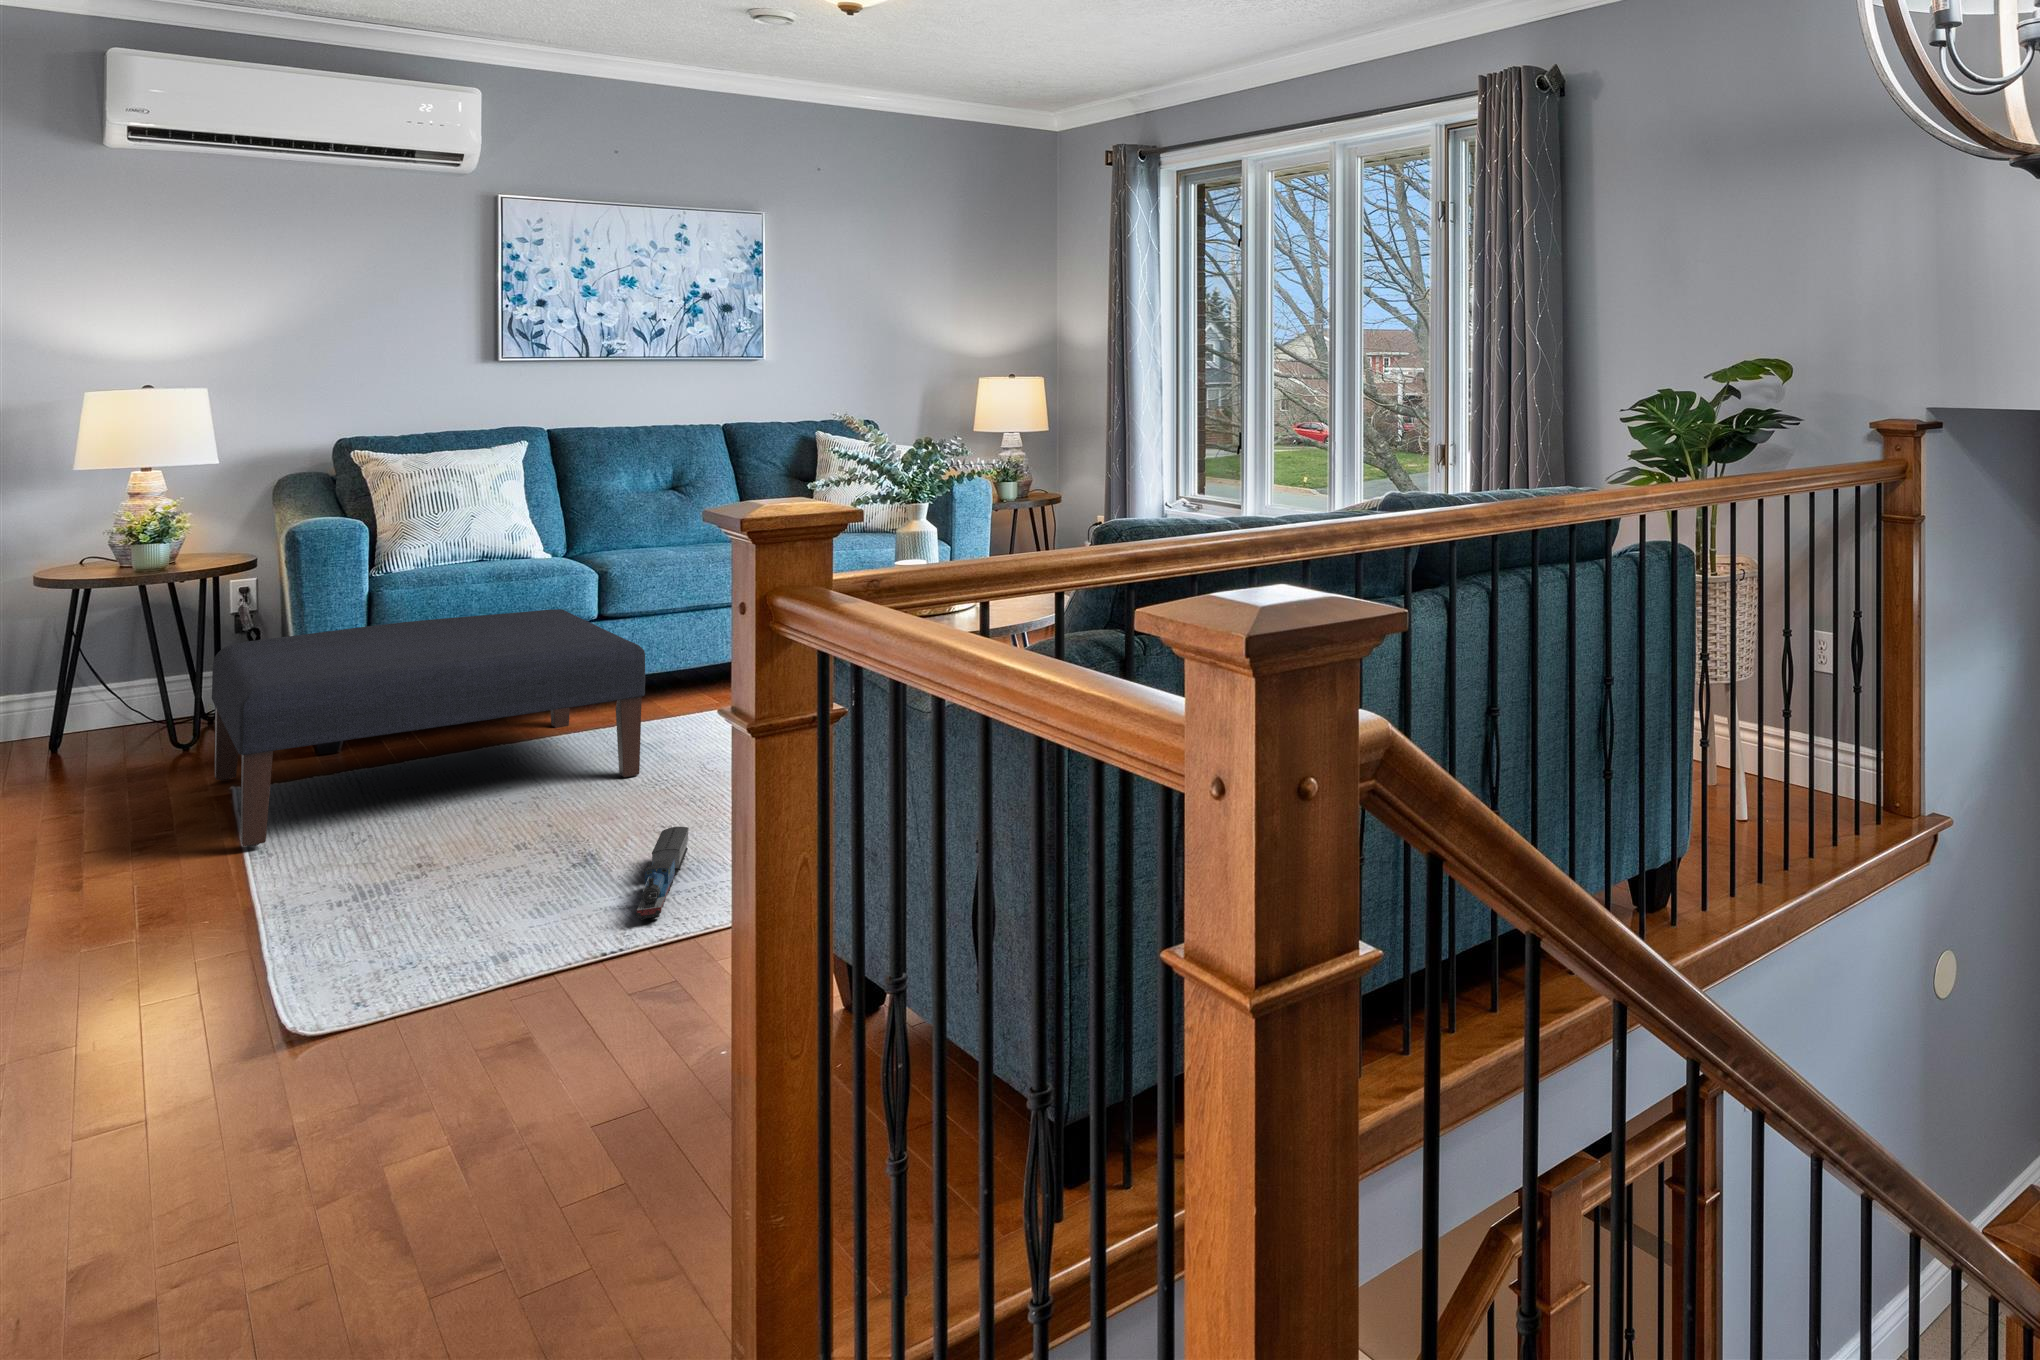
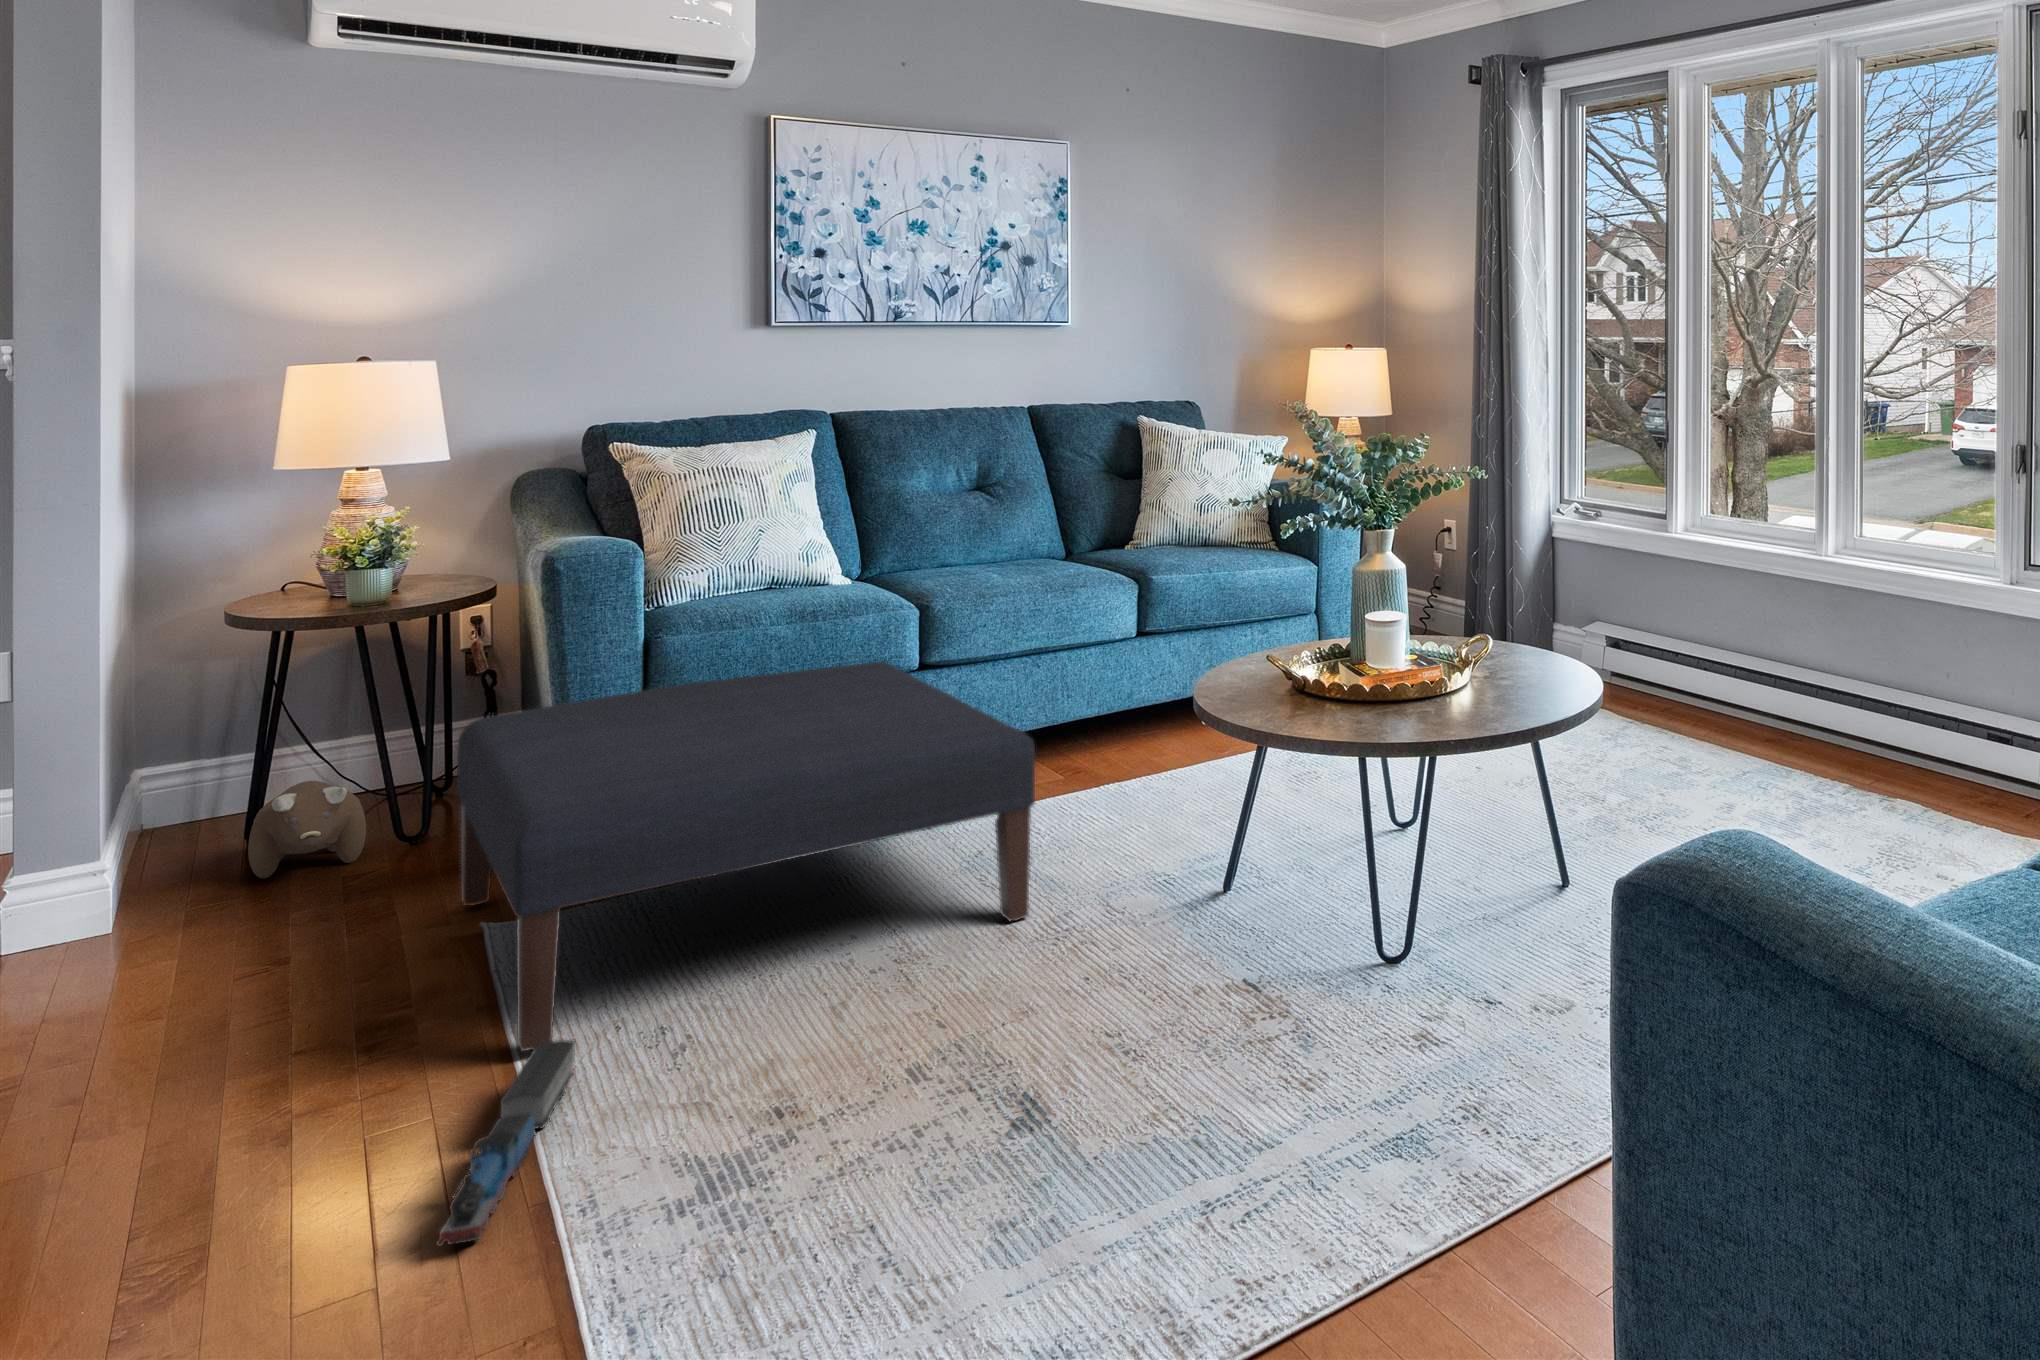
plush toy: none [49,701,144,771] -> present [248,781,366,878]
toy train: present [636,827,689,920] -> present [436,1040,575,1246]

